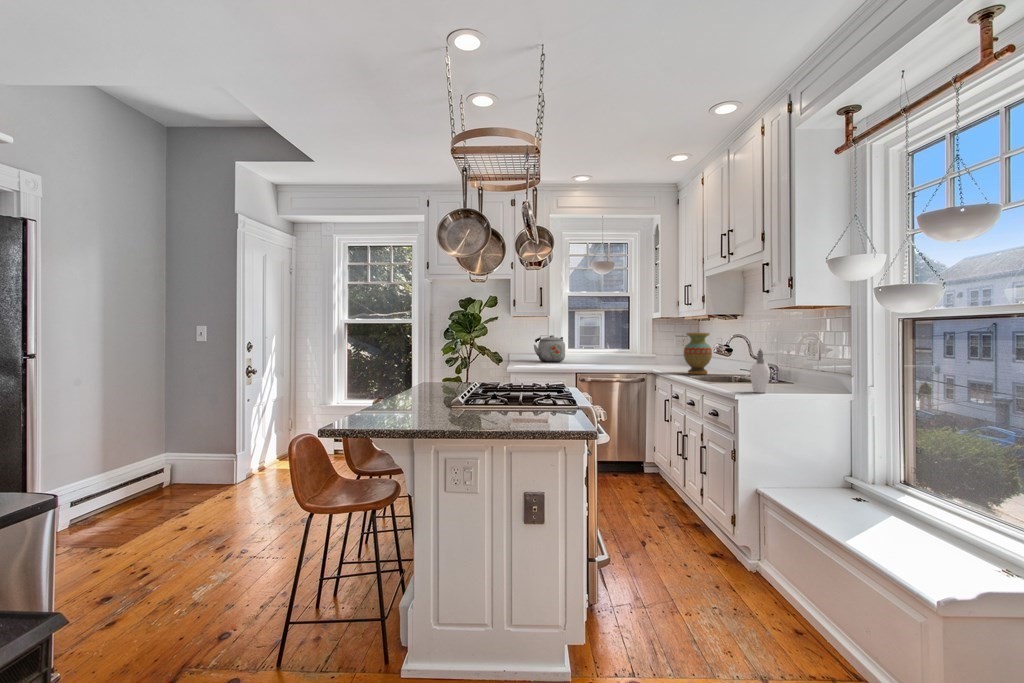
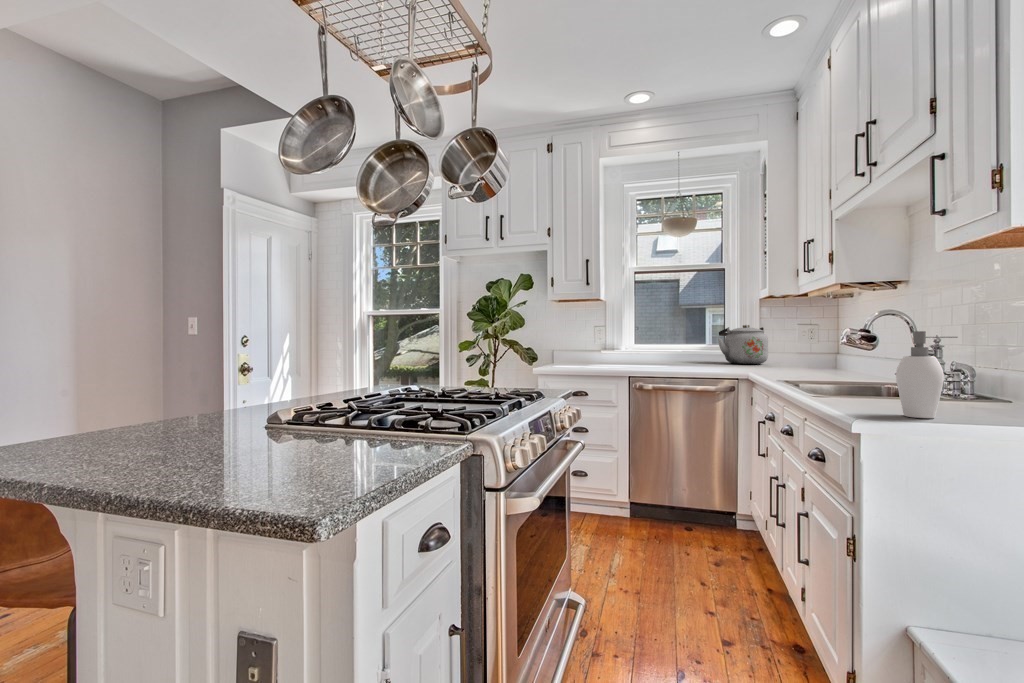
vase: present [684,333,712,374] -> none [790,311,841,380]
kettle: present [534,335,565,362] -> present [718,325,768,364]

